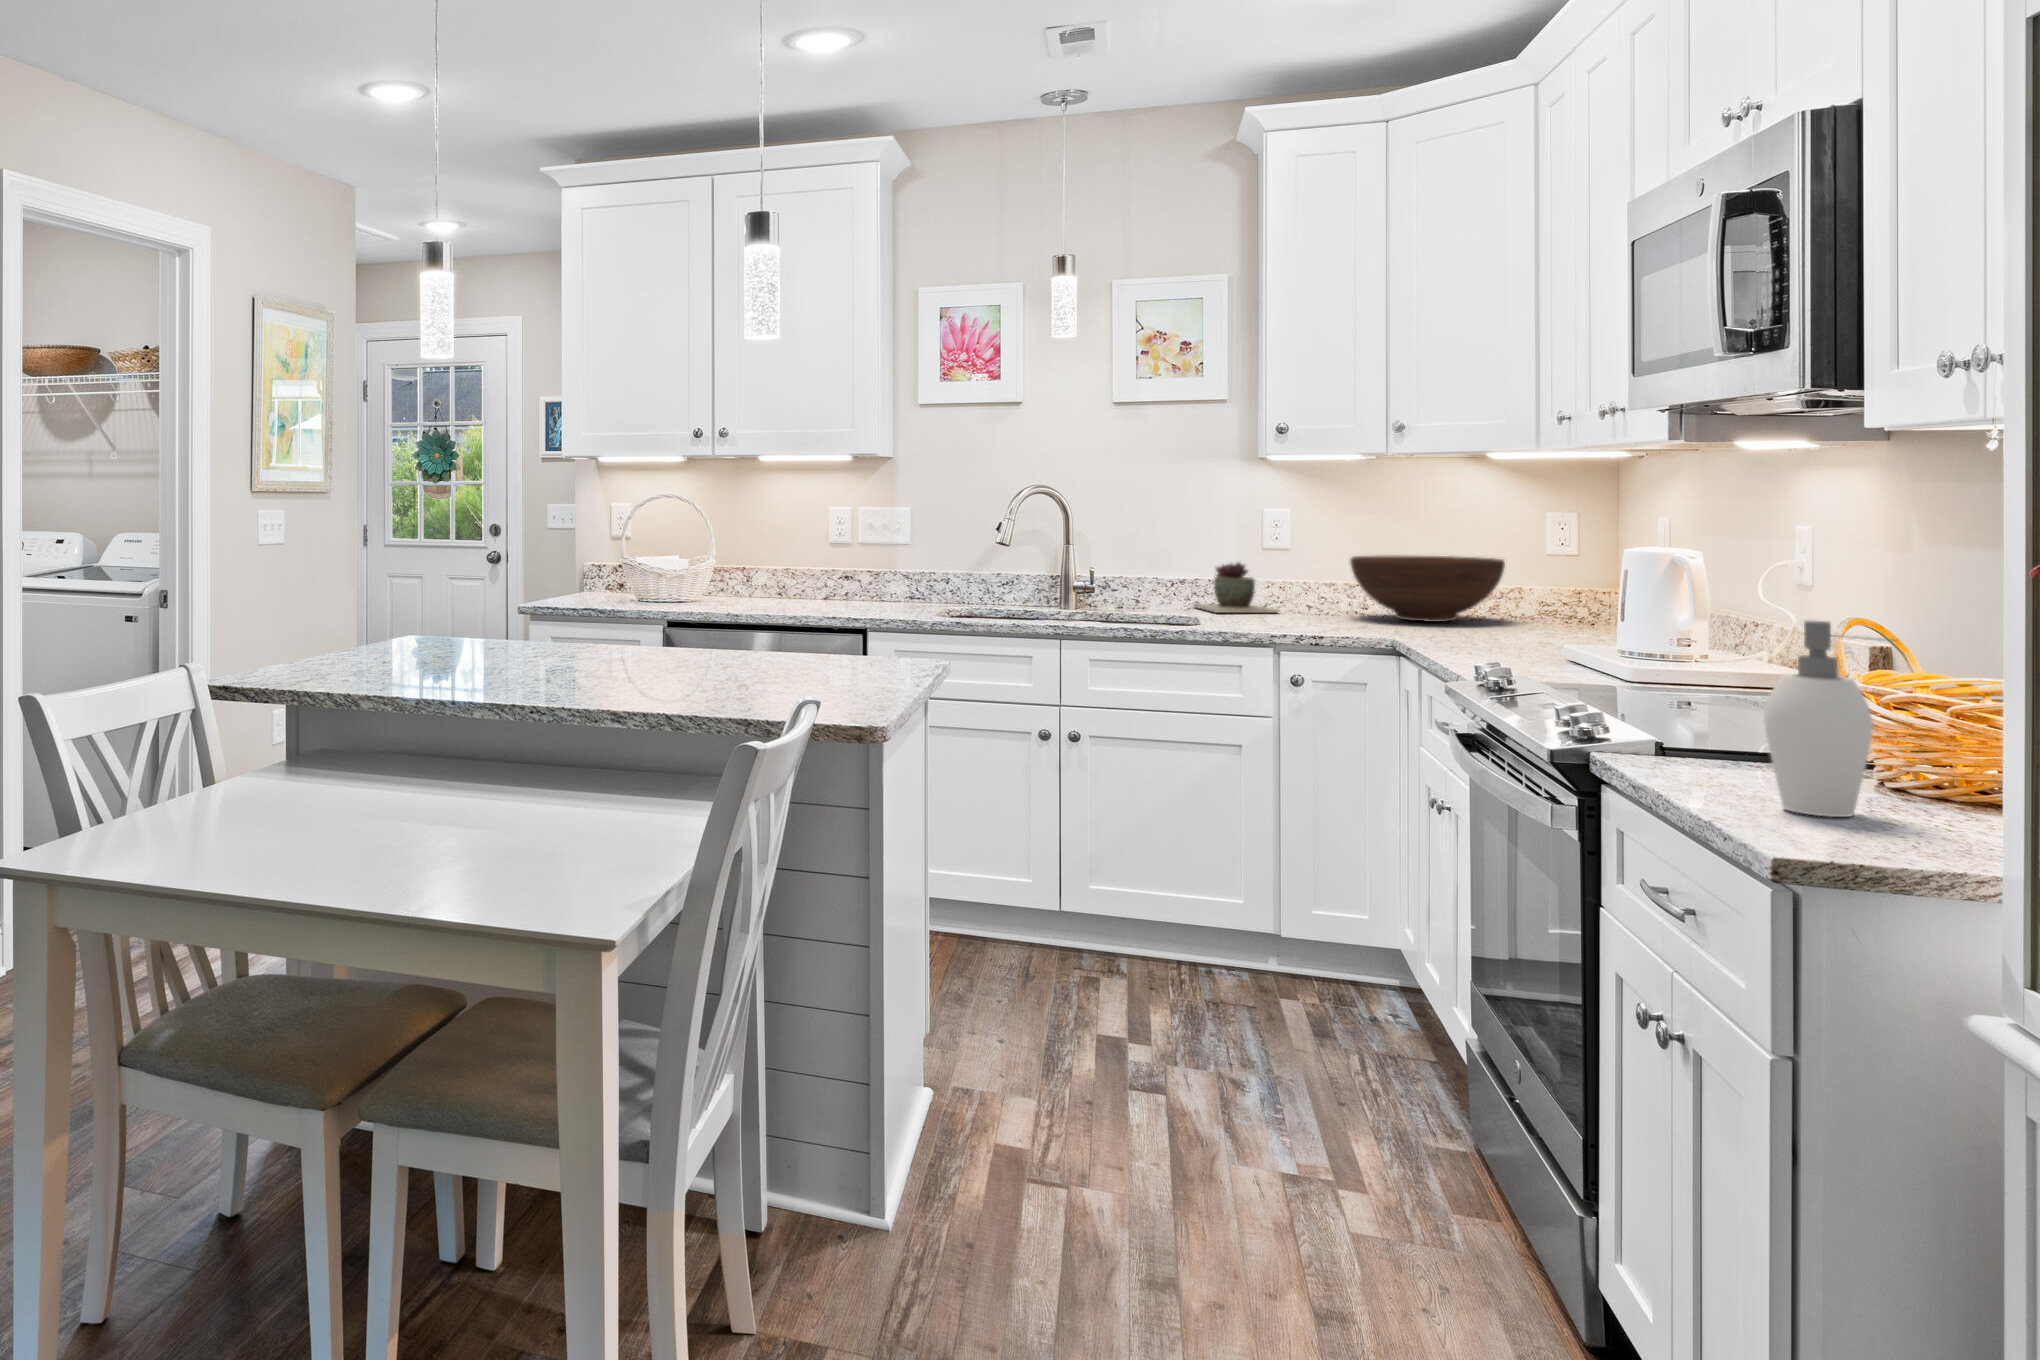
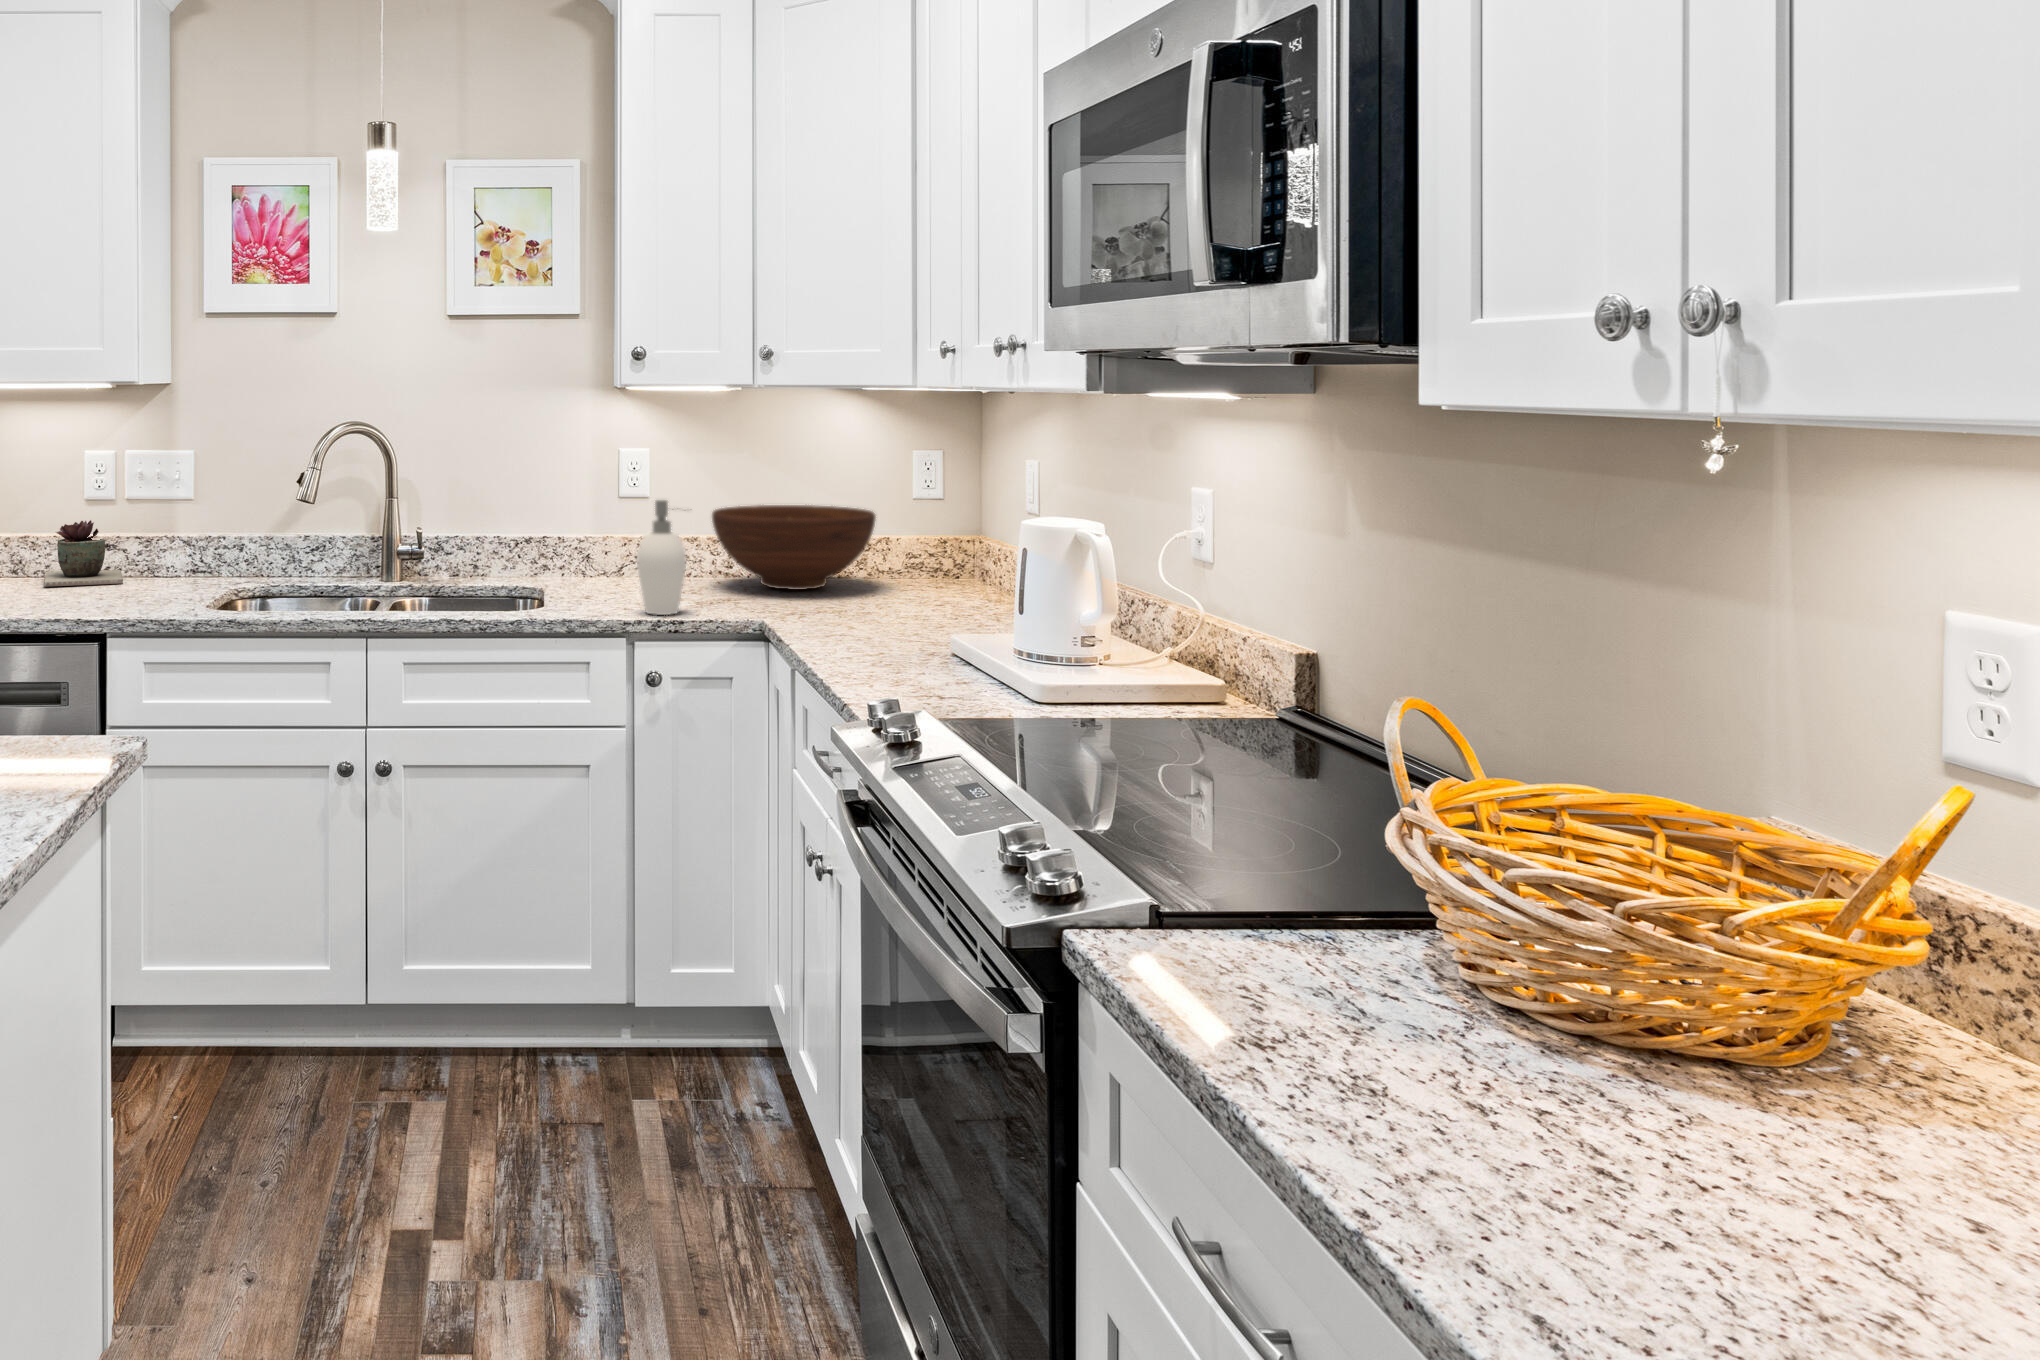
succulent plant: present [1194,562,1279,613] -> present [44,520,123,587]
soap dispenser: present [1764,621,1895,817] -> present [637,500,686,615]

